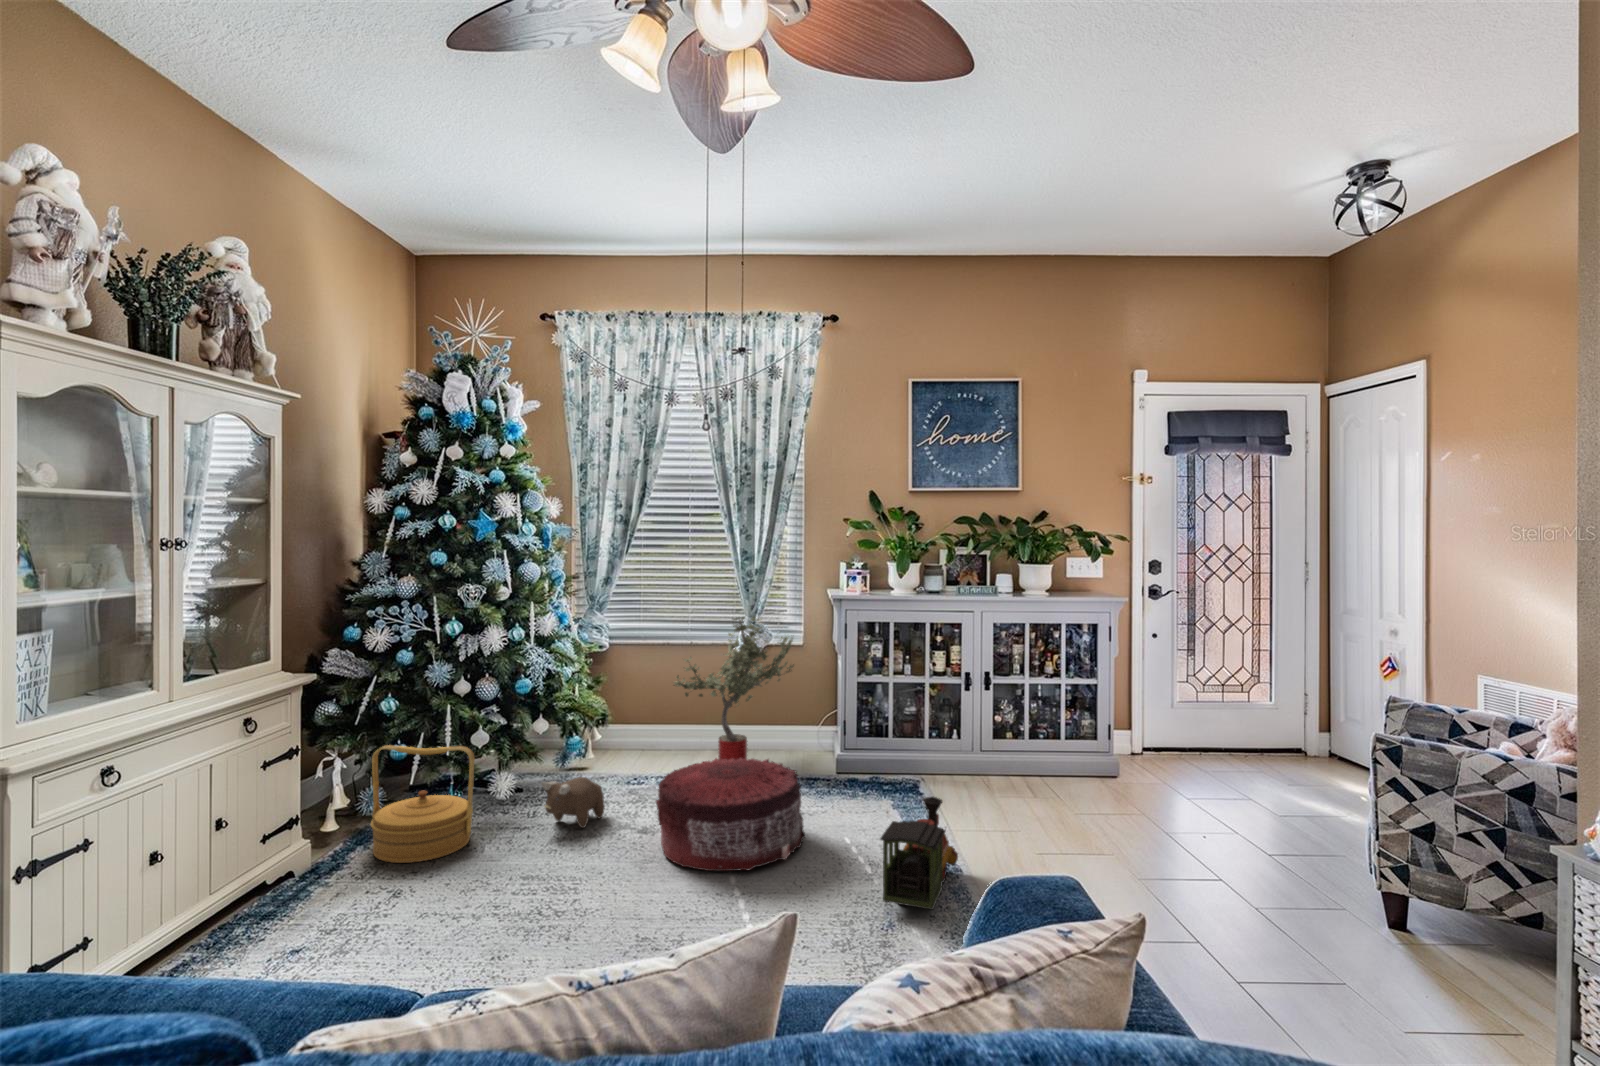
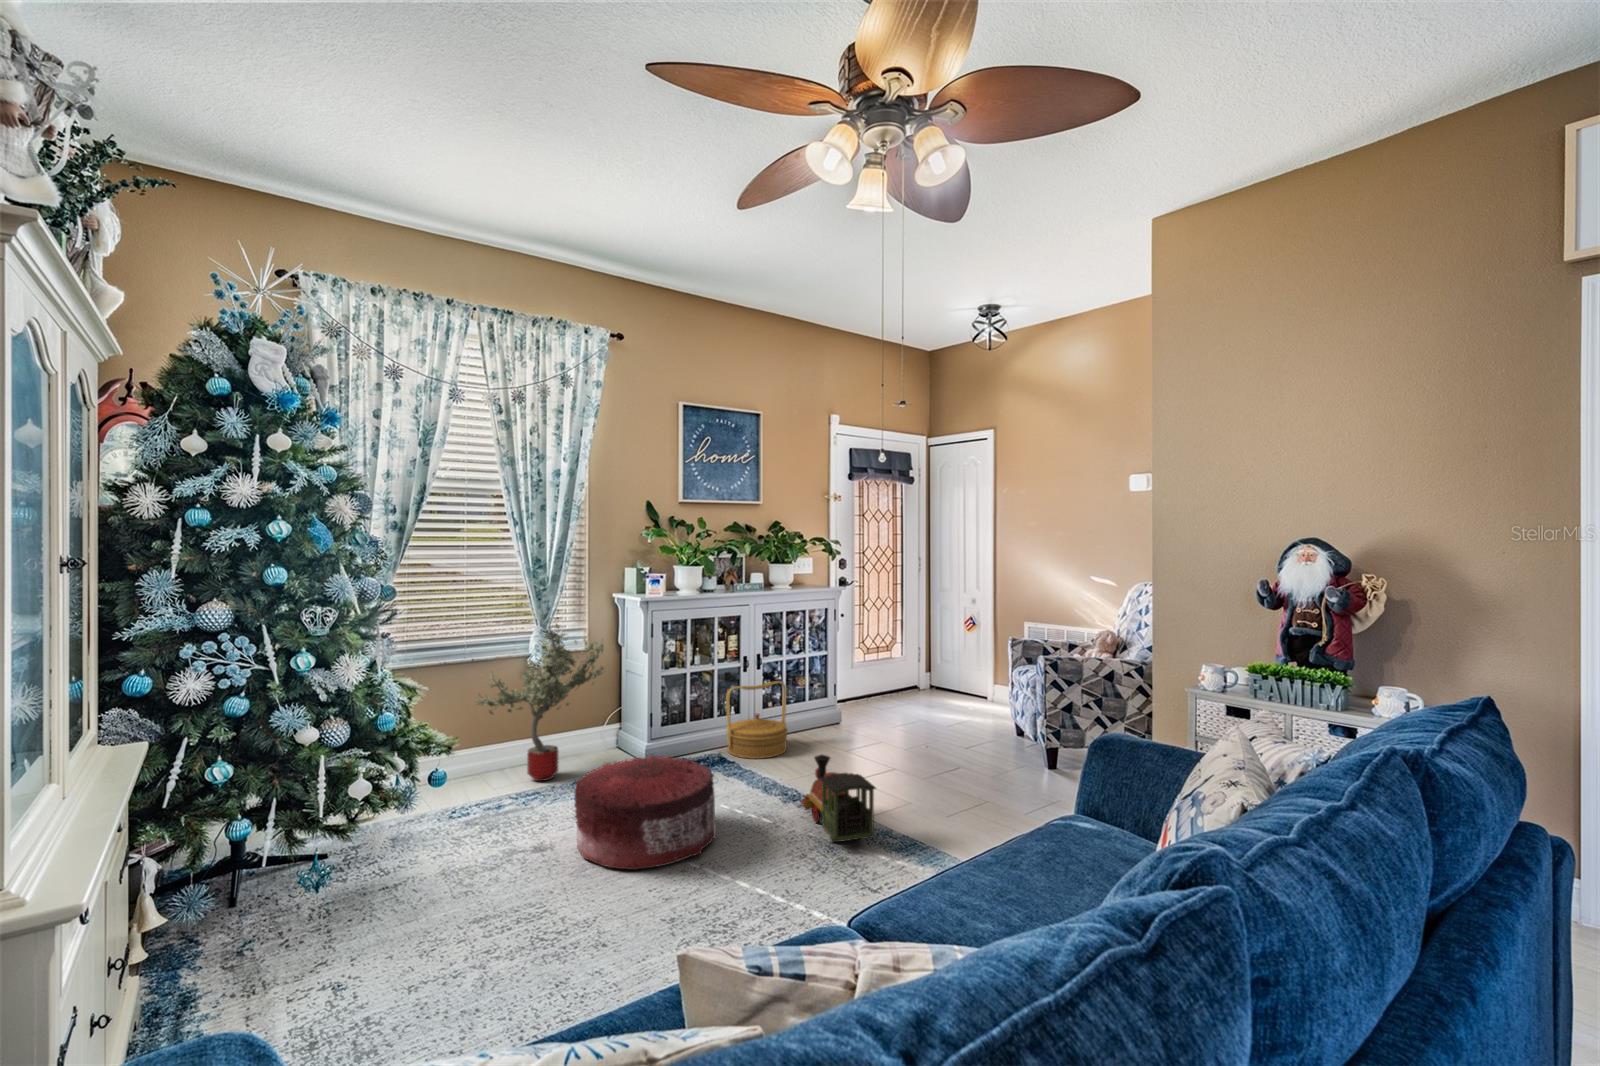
woven basket: present [371,745,475,863] -> present [726,681,788,759]
plush toy: present [542,777,605,828] -> none [425,815,484,871]

